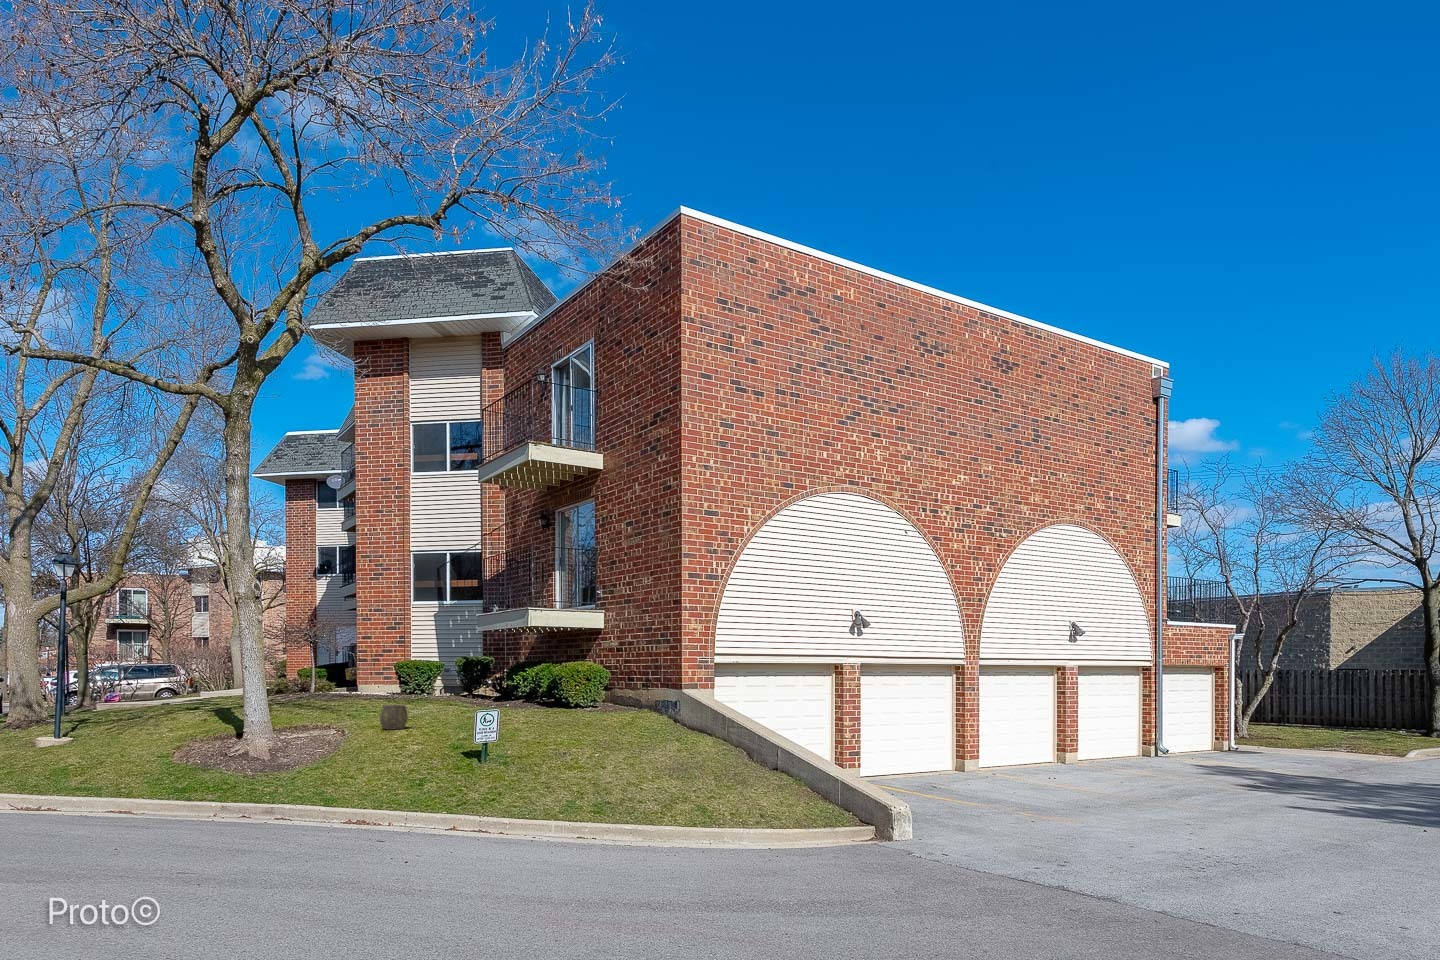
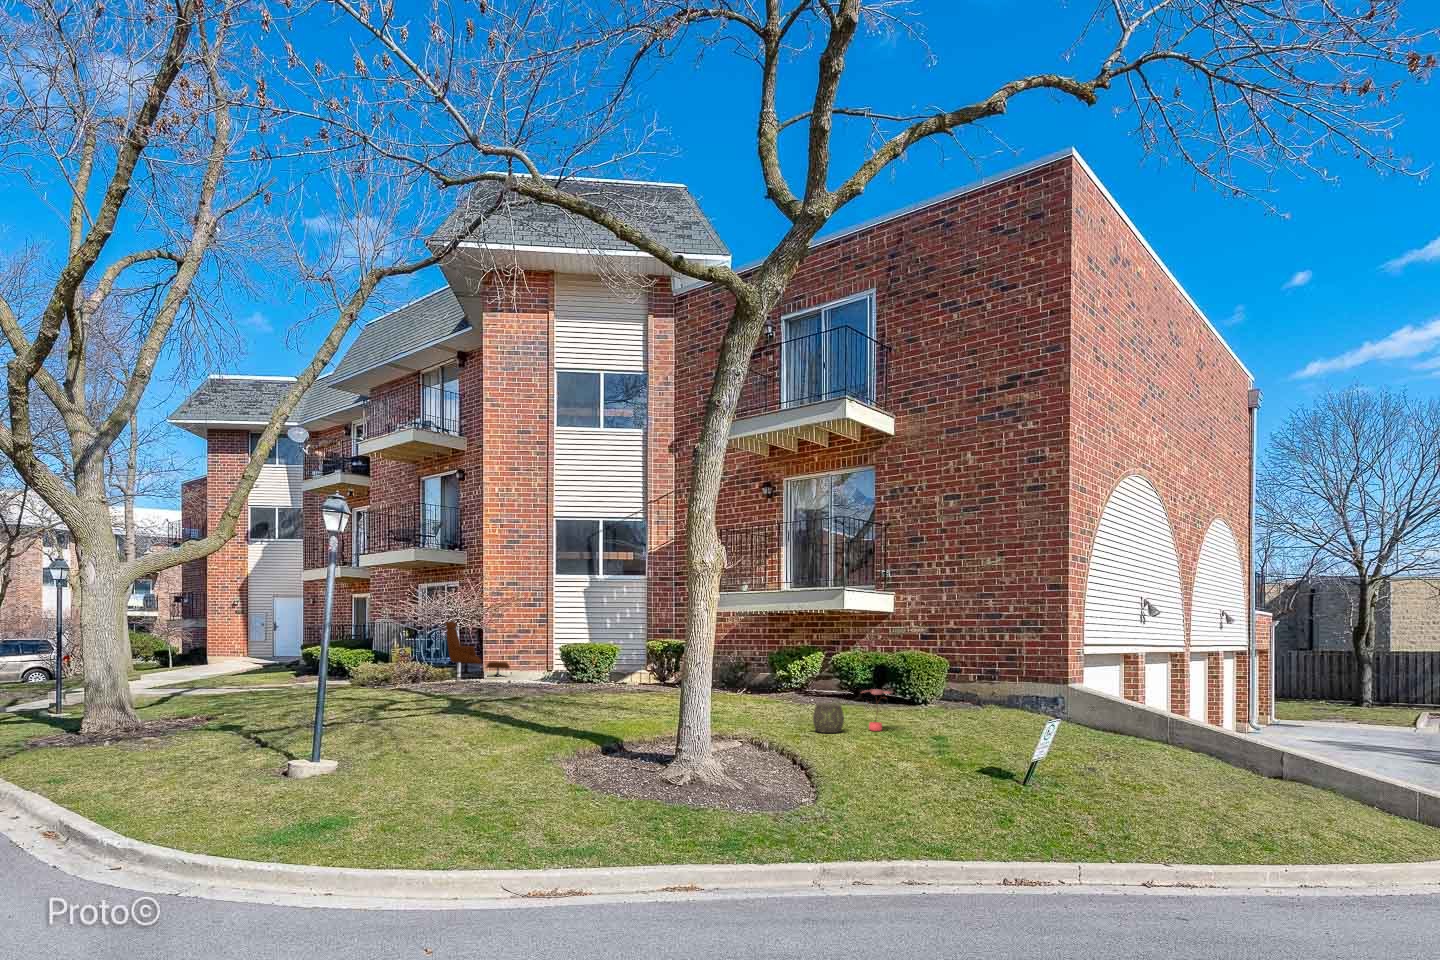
lounge chair: none [314,644,365,692] -> present [446,622,510,677]
potted plant: none [423,692,449,729] -> present [862,689,891,731]

